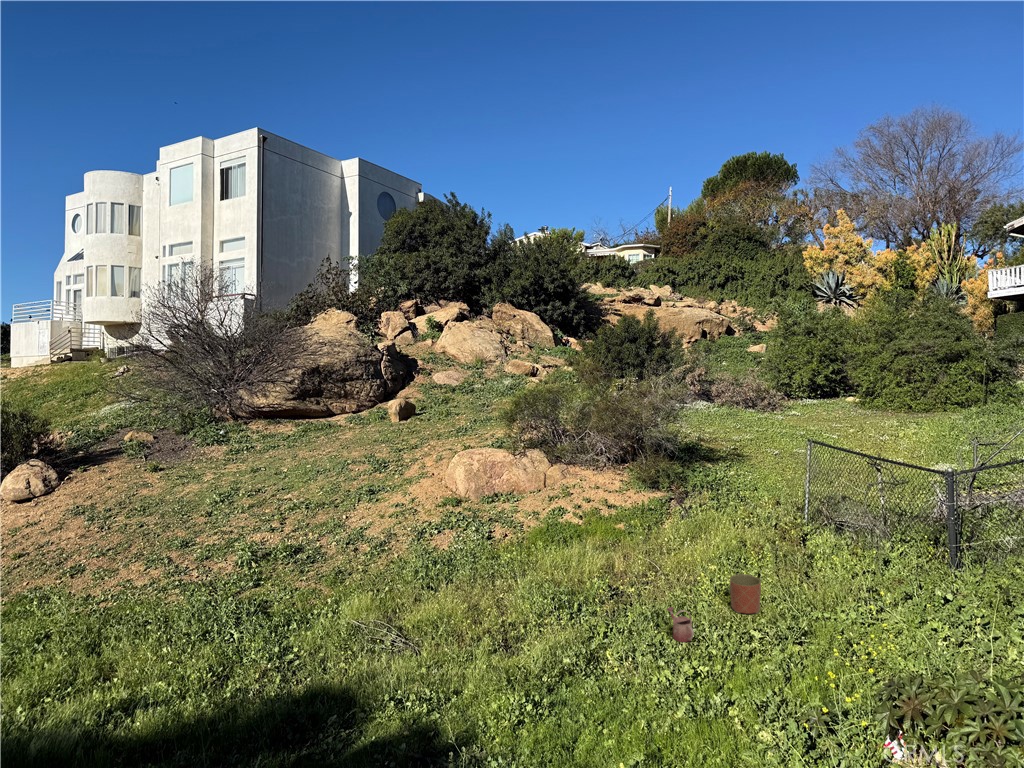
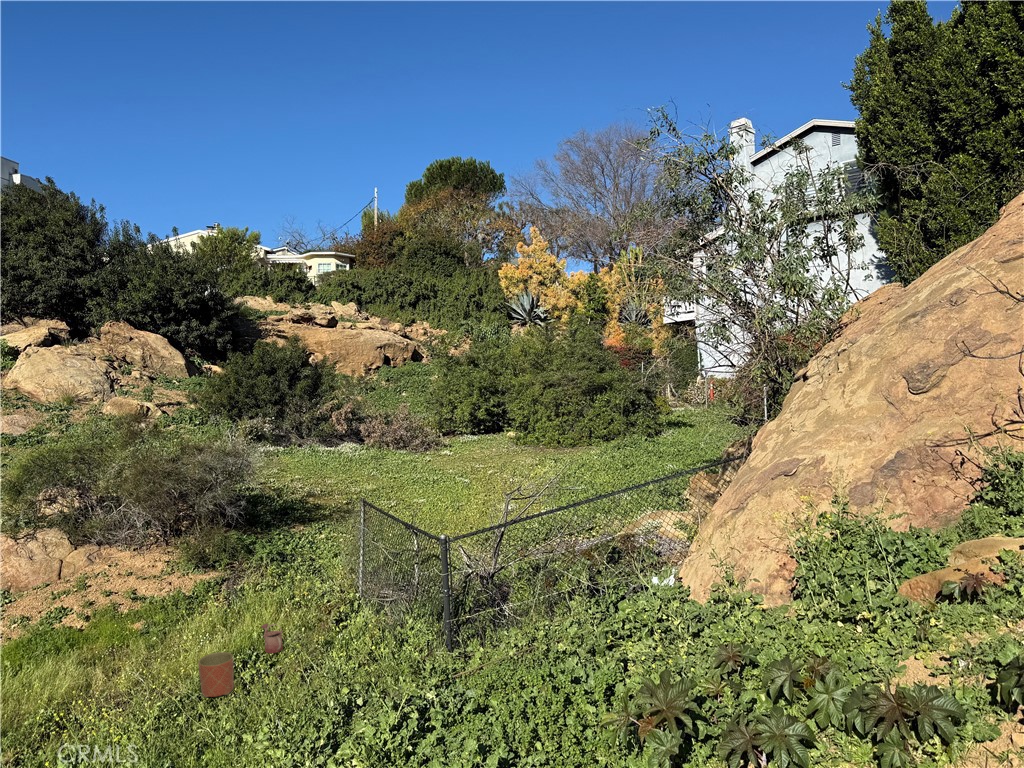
watering can: present [666,607,694,642] -> present [261,624,283,653]

